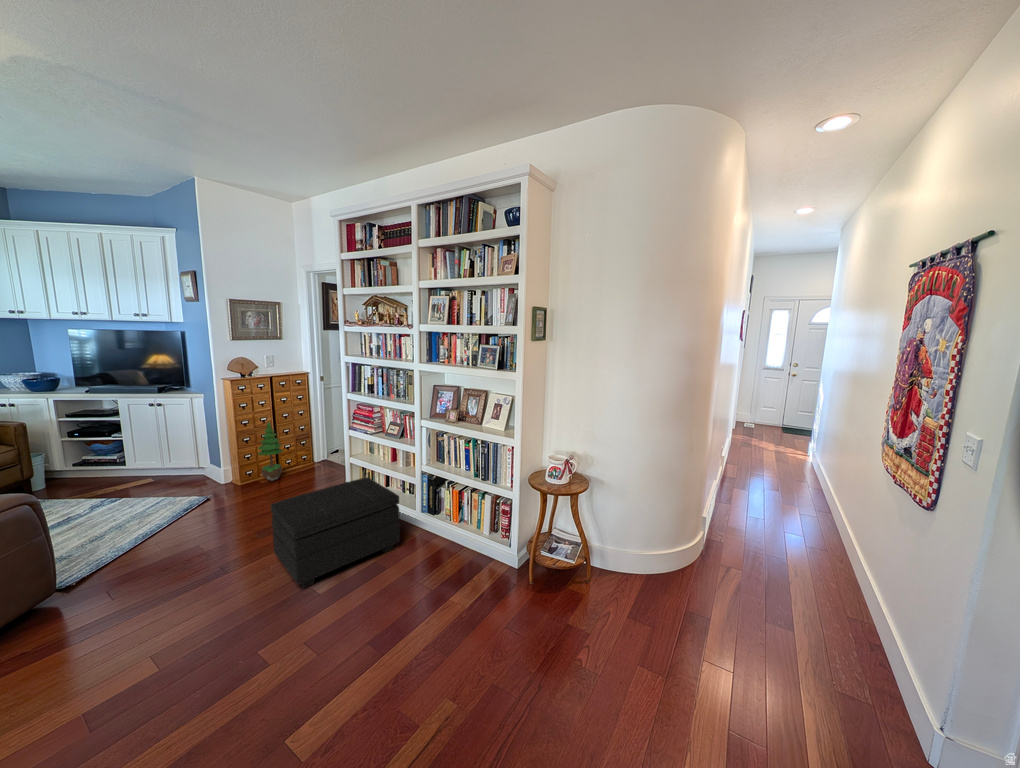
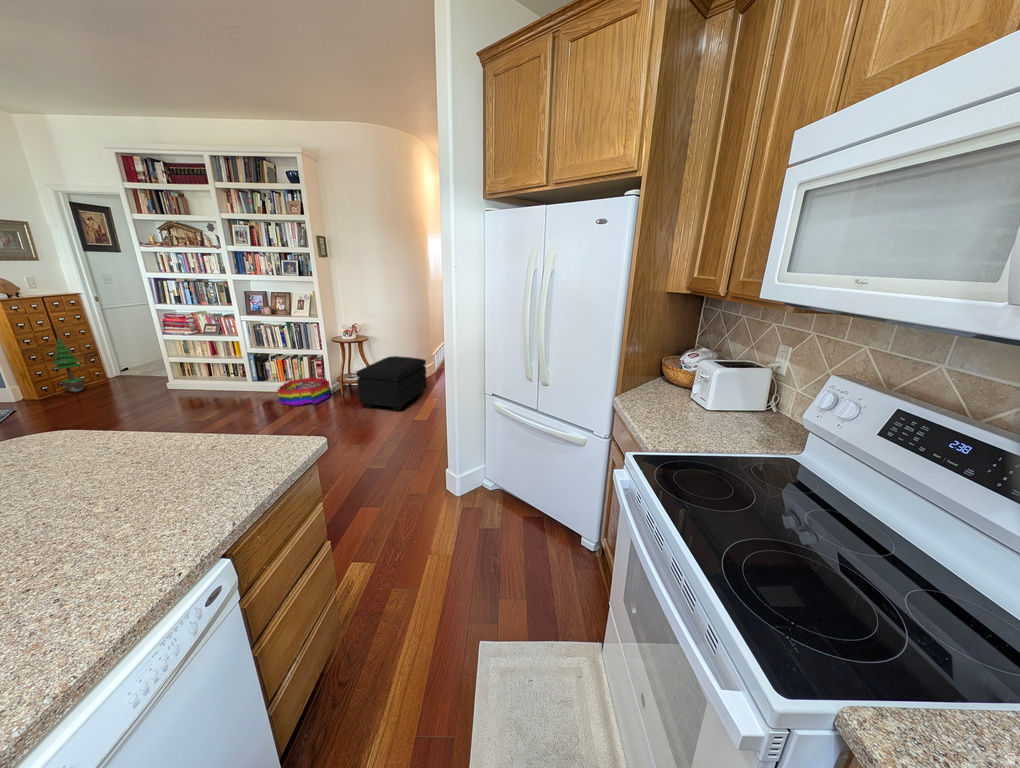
footstool: present [271,477,400,588] -> present [356,356,427,411]
storage bin: none [437,528,517,598] -> present [277,378,331,406]

